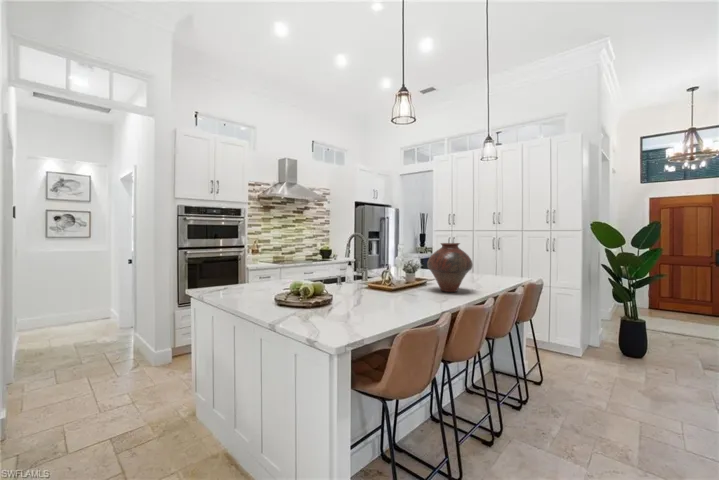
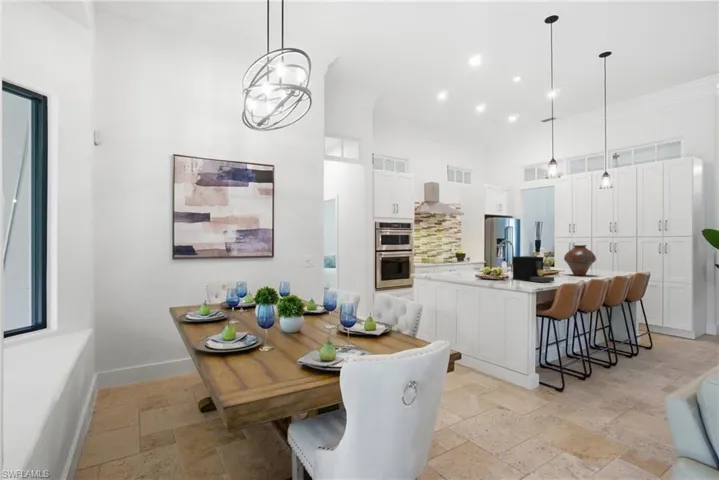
coffee maker: none [328,264,395,322] -> present [513,256,554,282]

